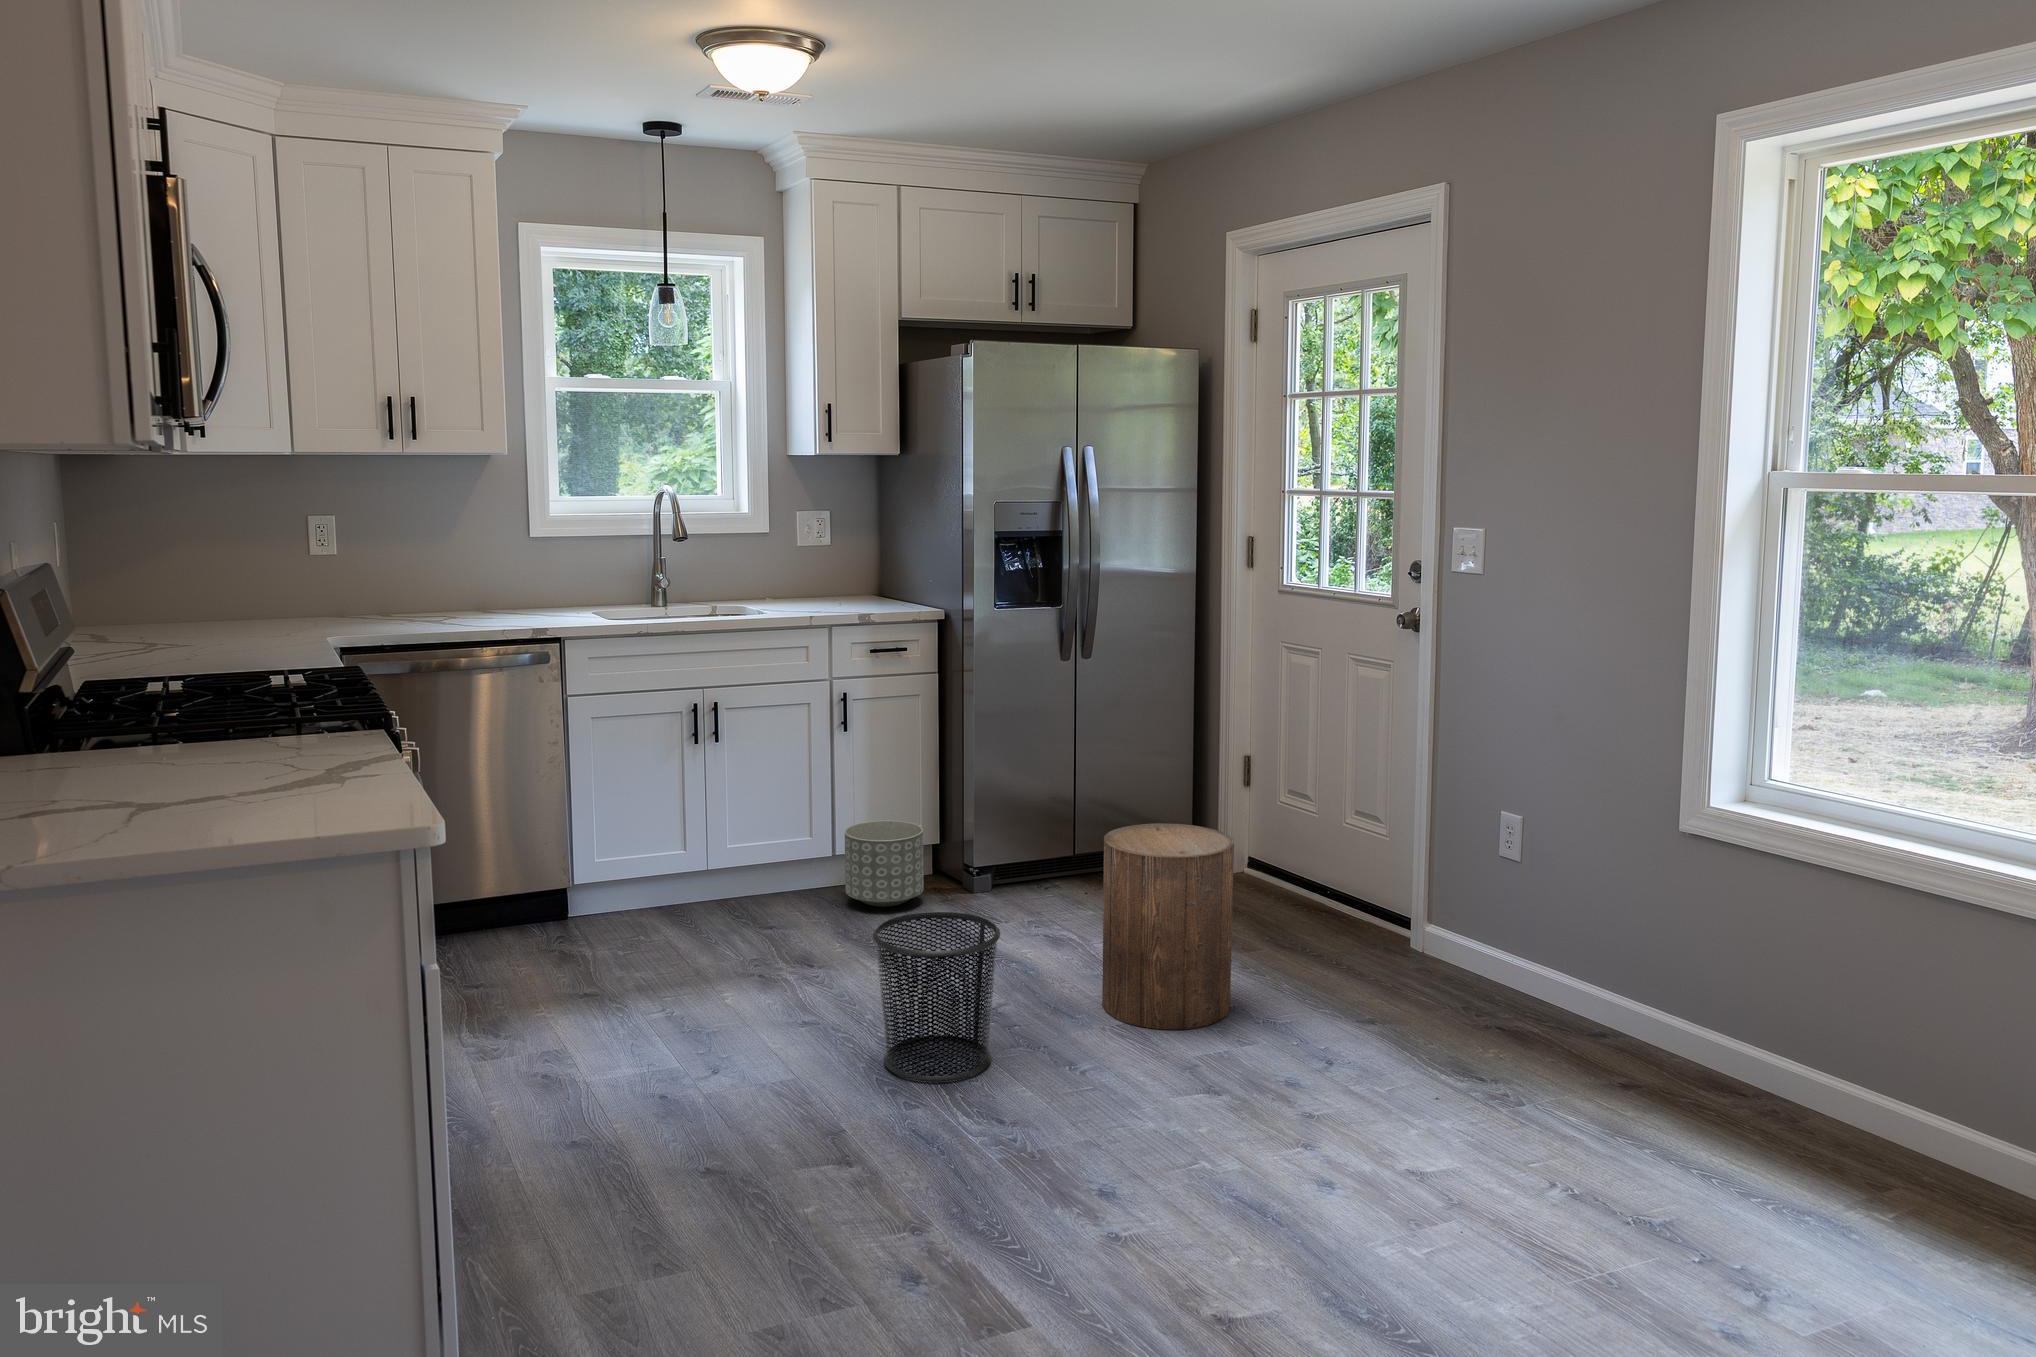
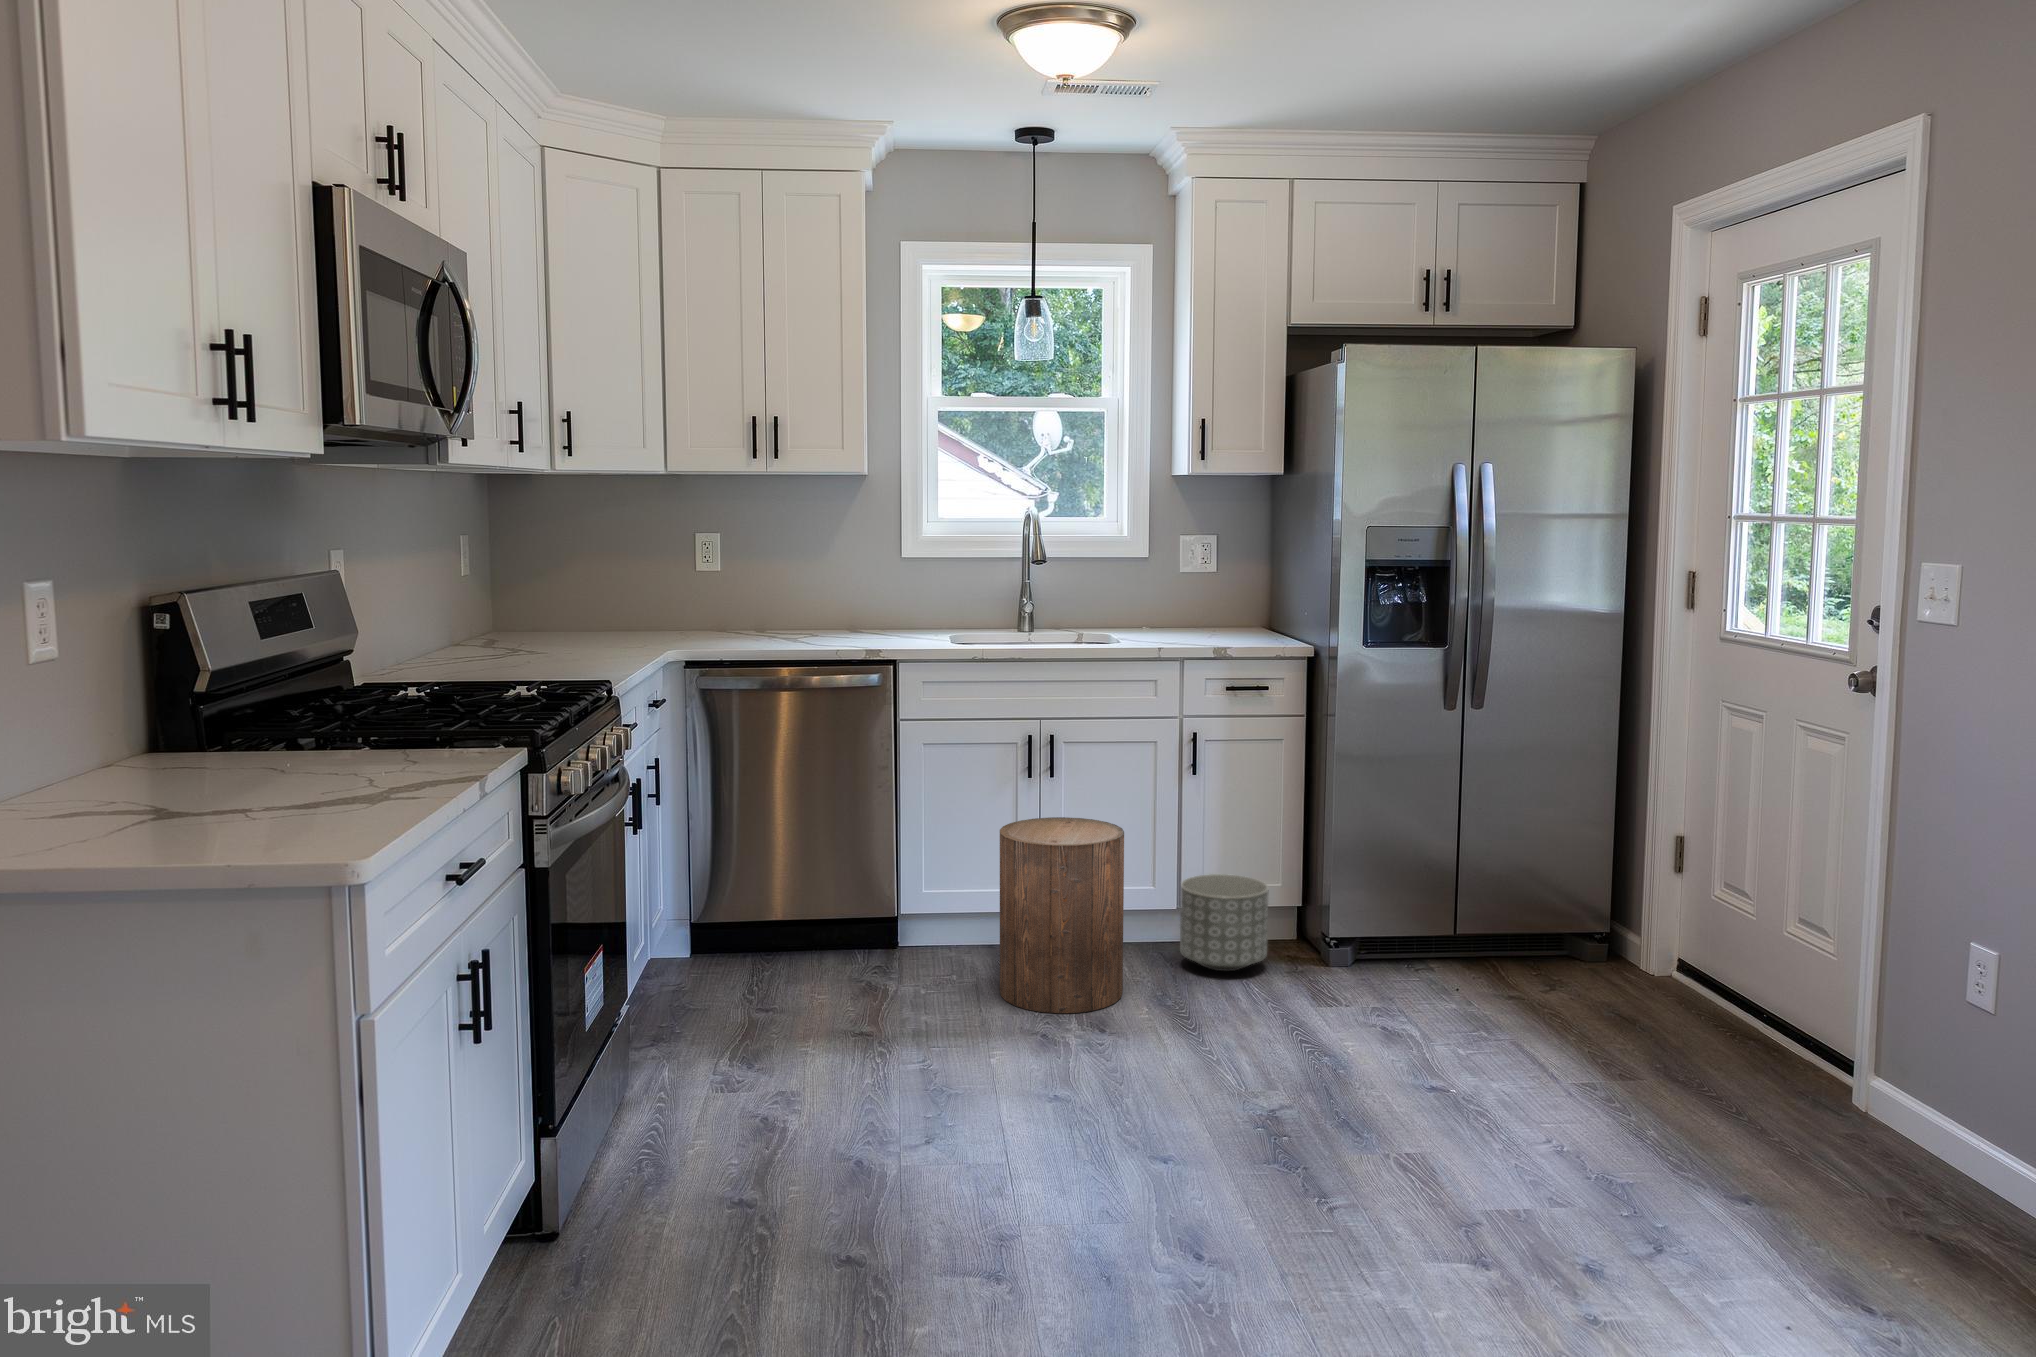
stool: present [1102,823,1234,1030] -> present [1000,817,1124,1013]
waste bin: present [872,912,1000,1082] -> none [1126,984,1279,1192]

